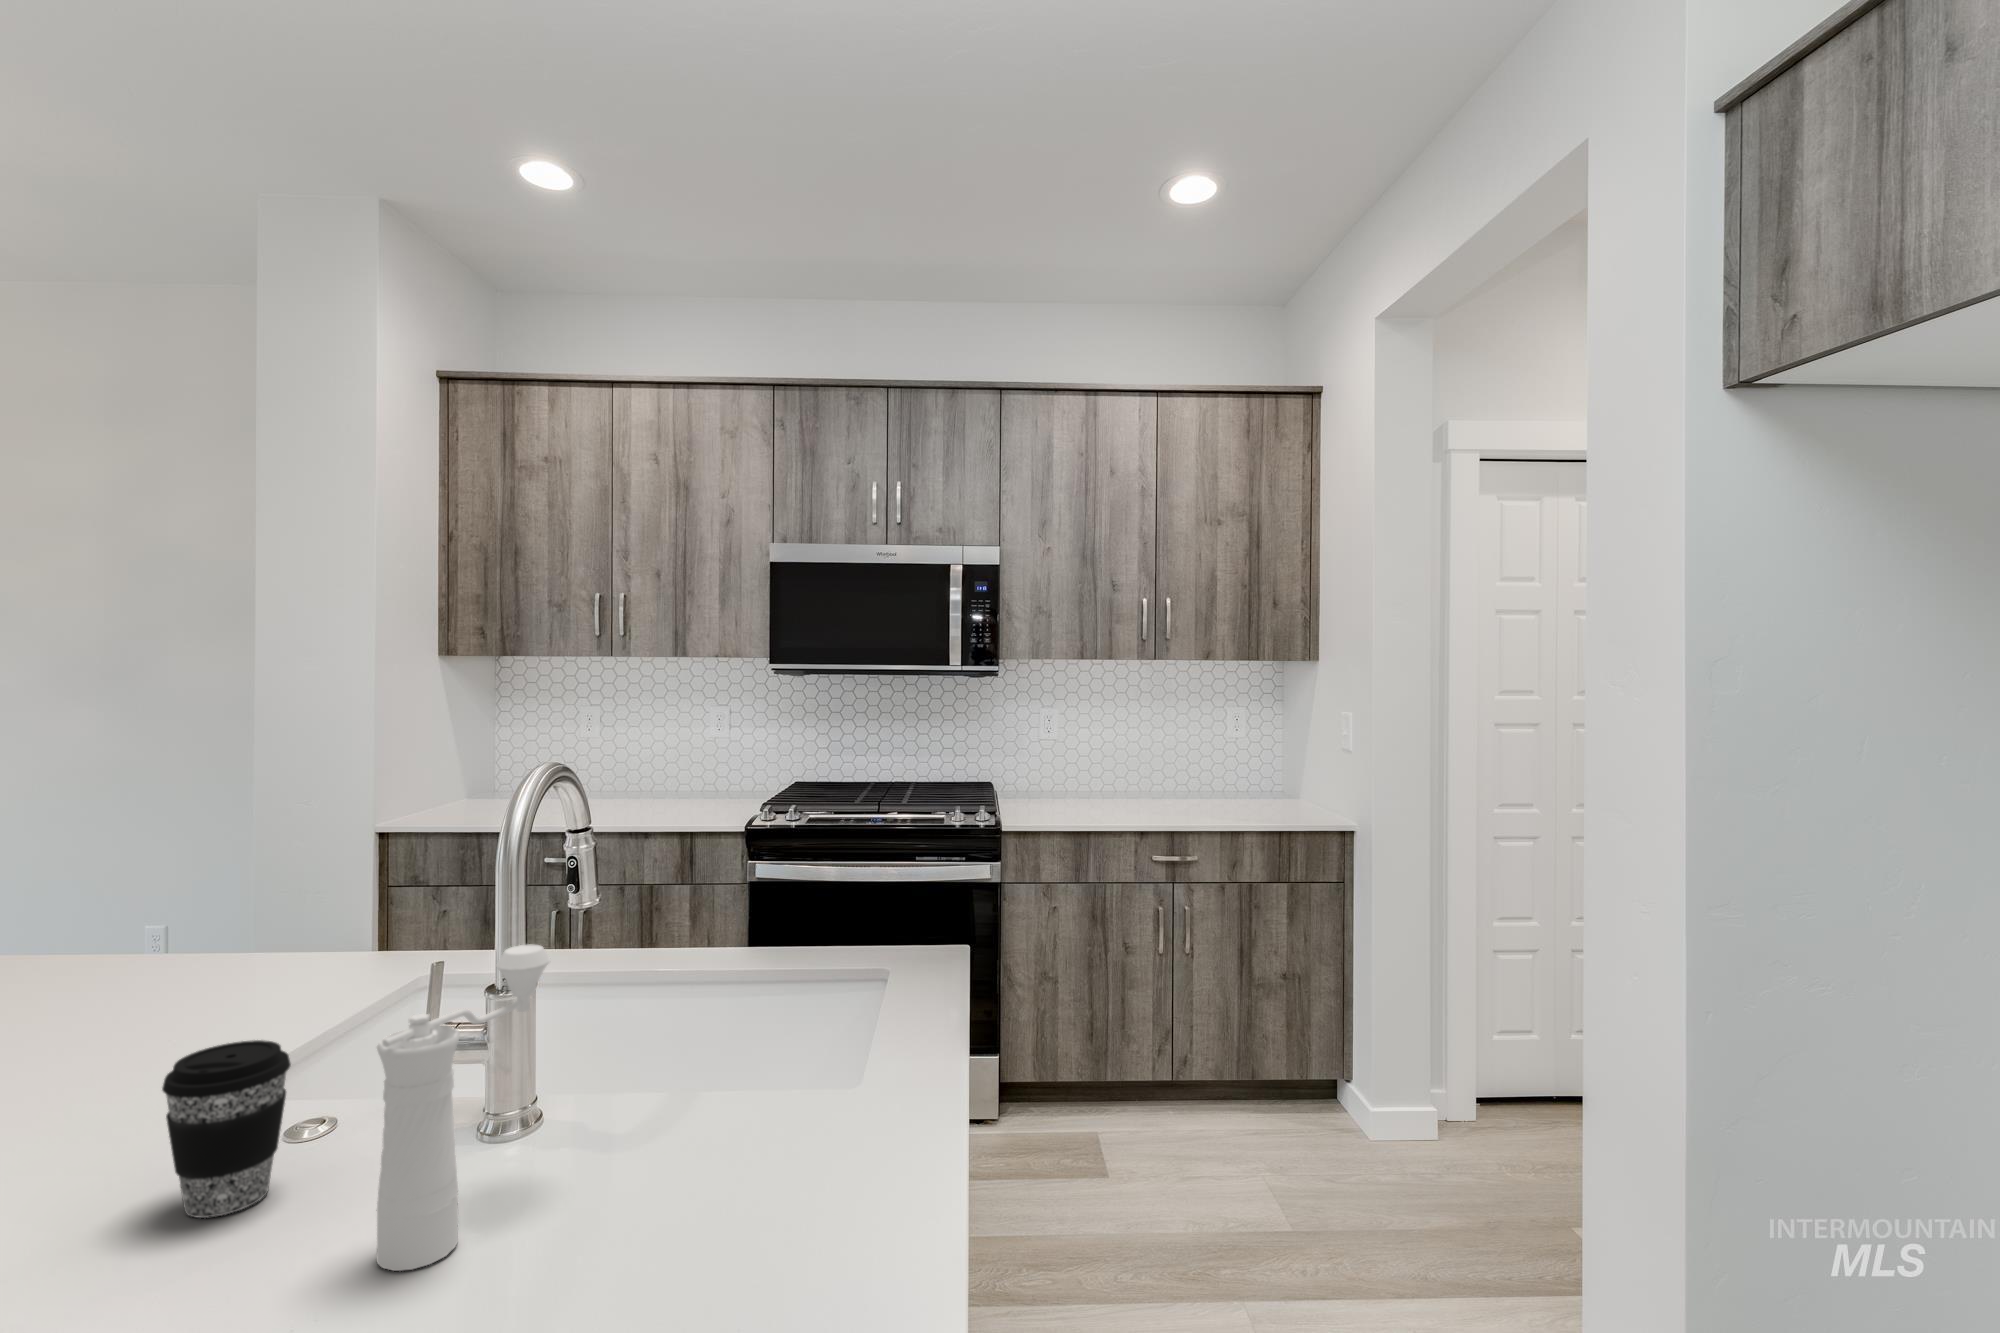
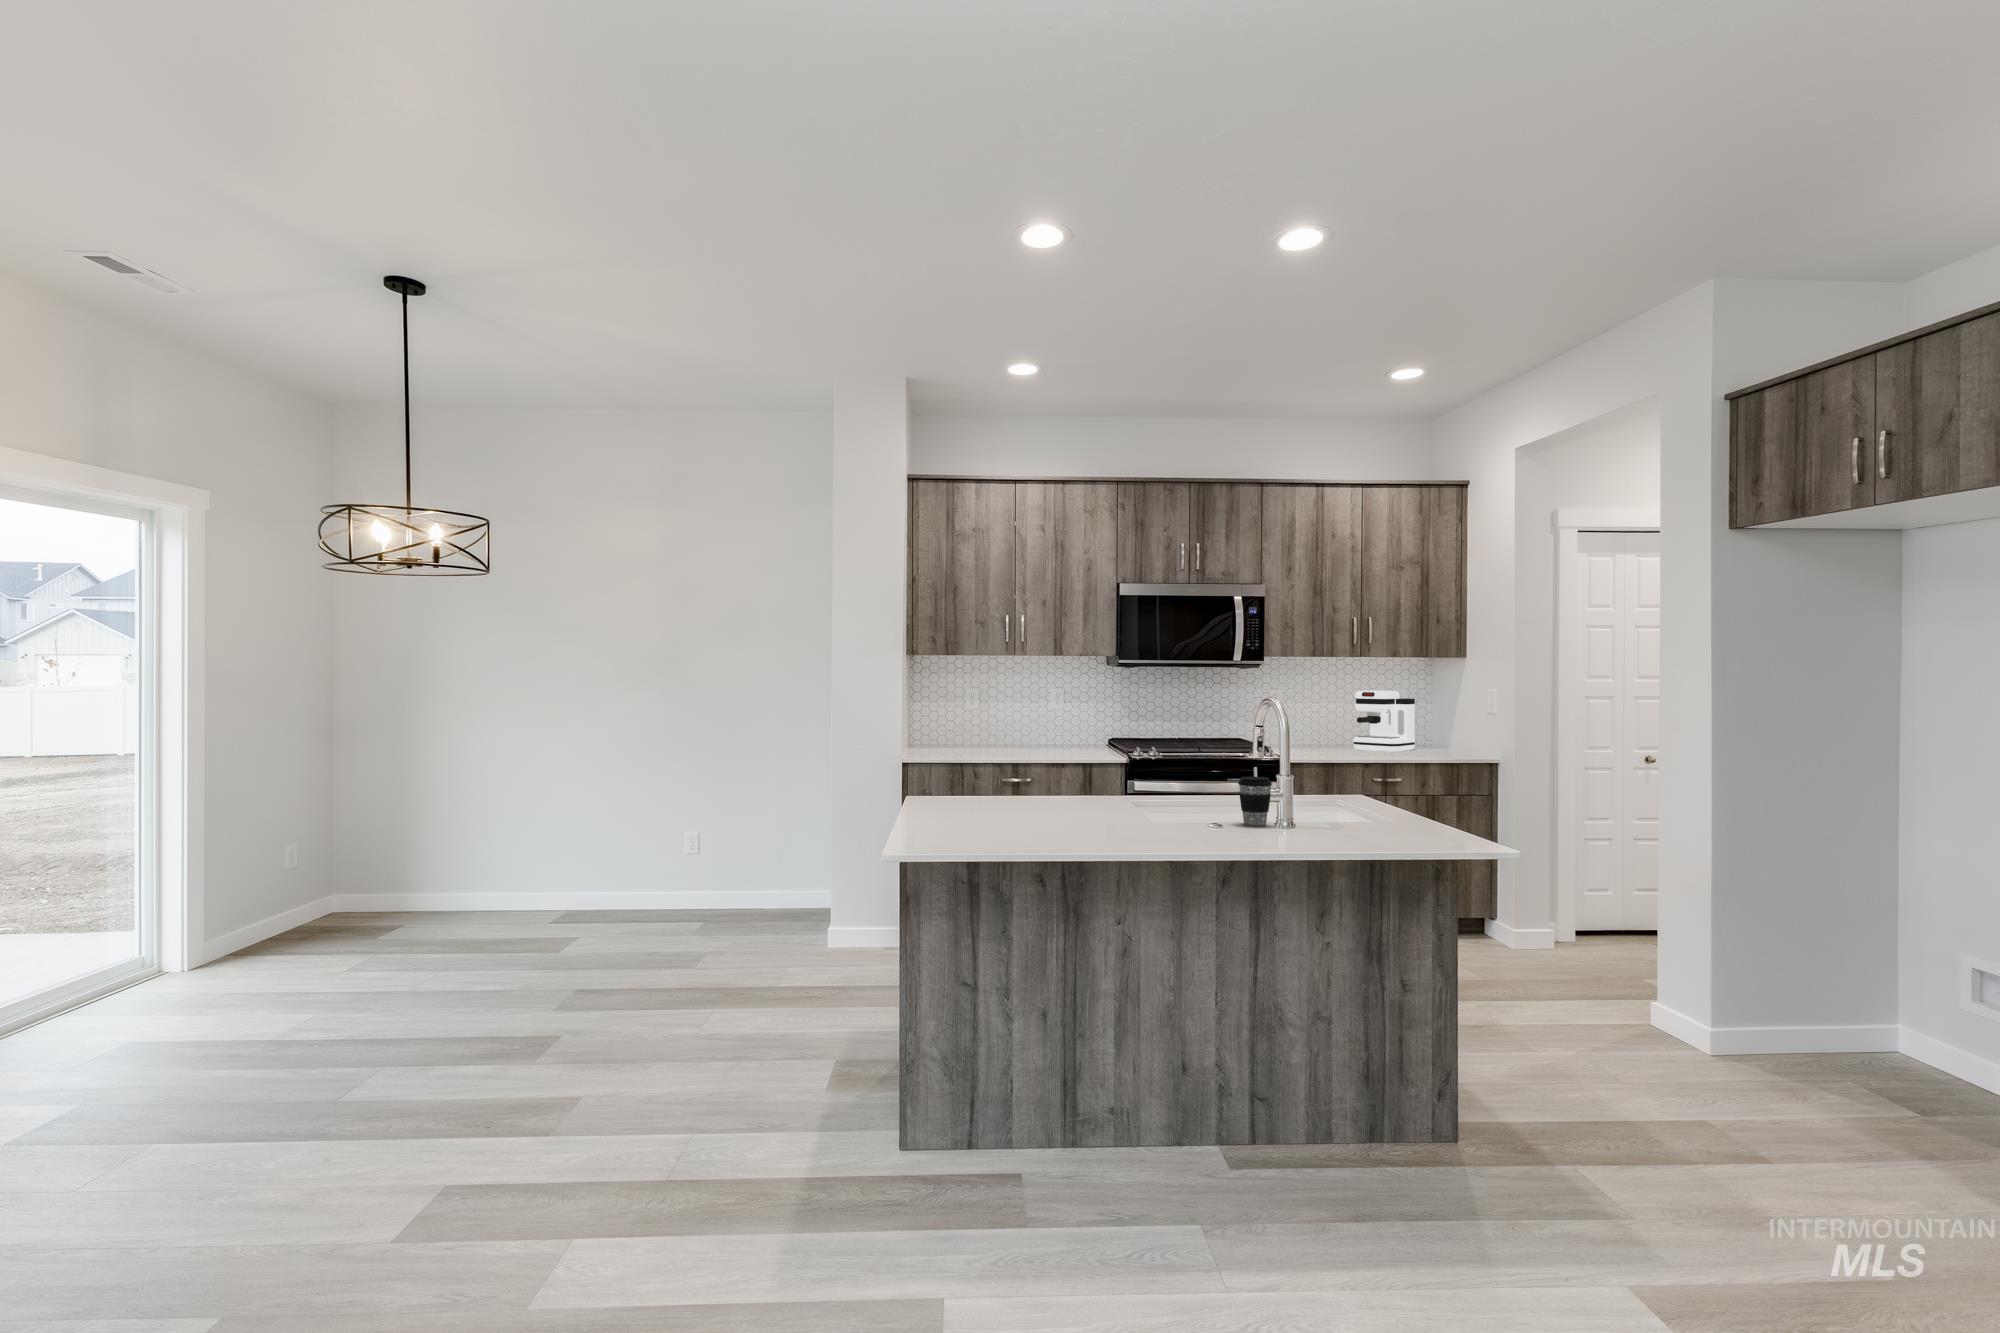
coffee maker: none [1145,711,1240,810] -> present [1354,691,1415,753]
pepper mill: present [376,945,550,1271] -> none [1329,746,1352,830]

